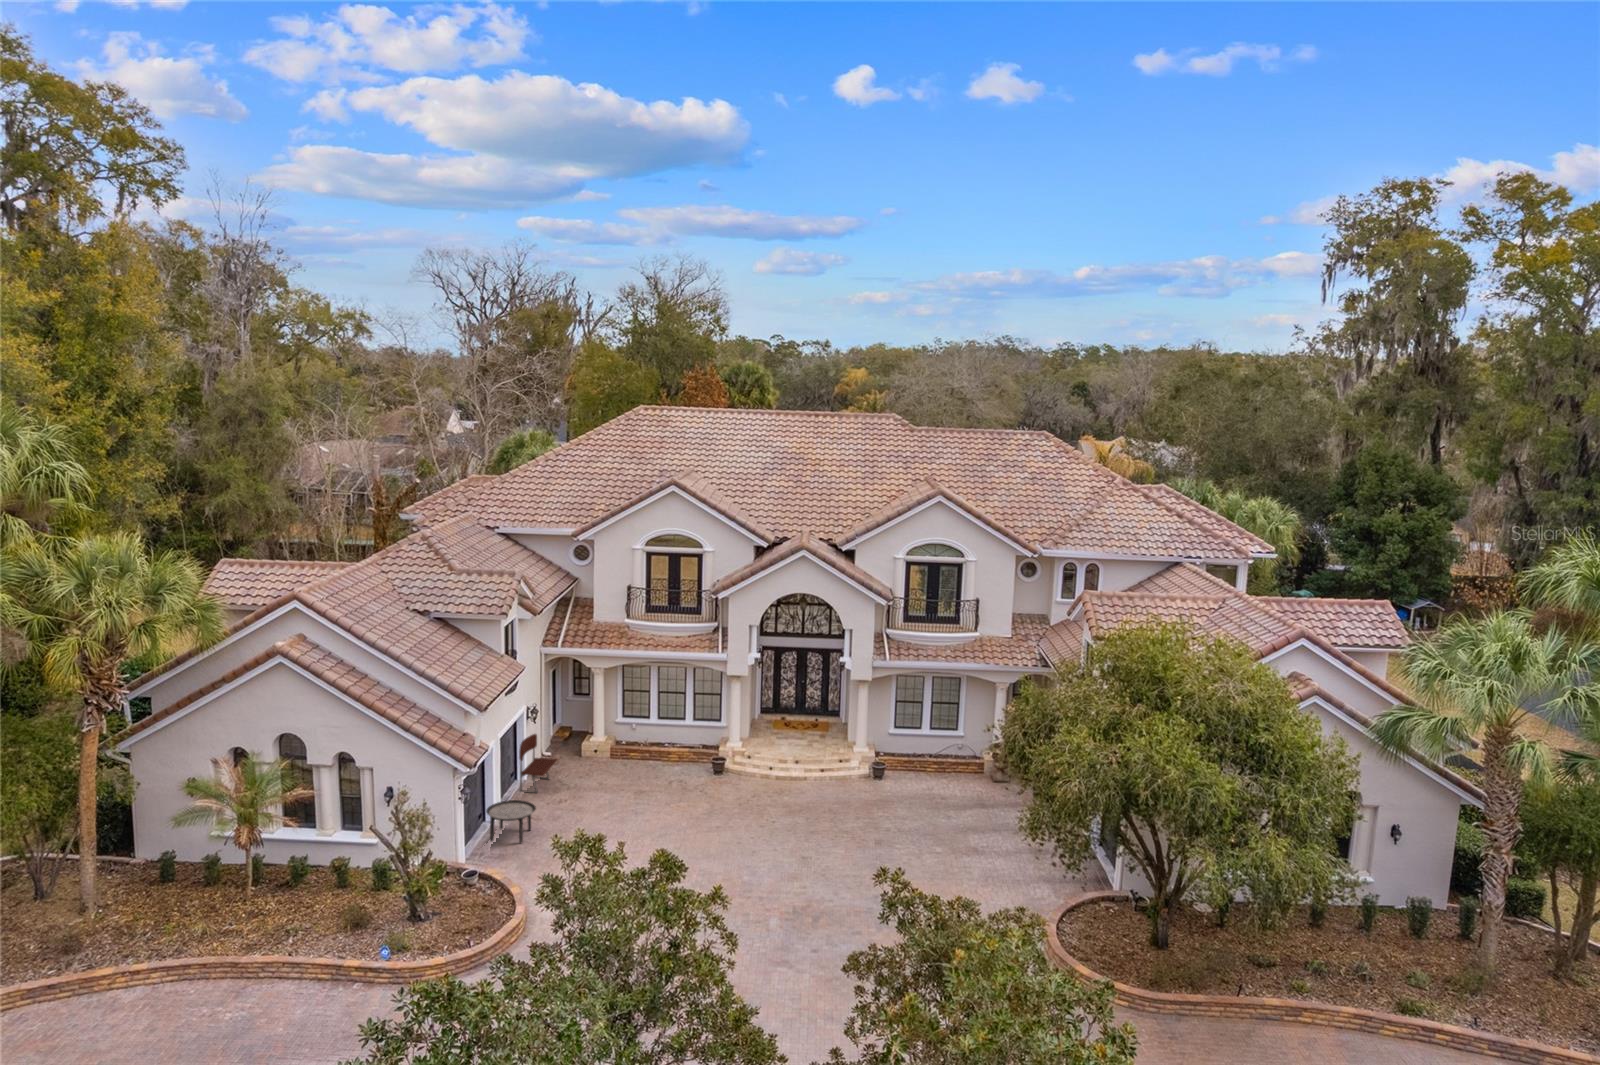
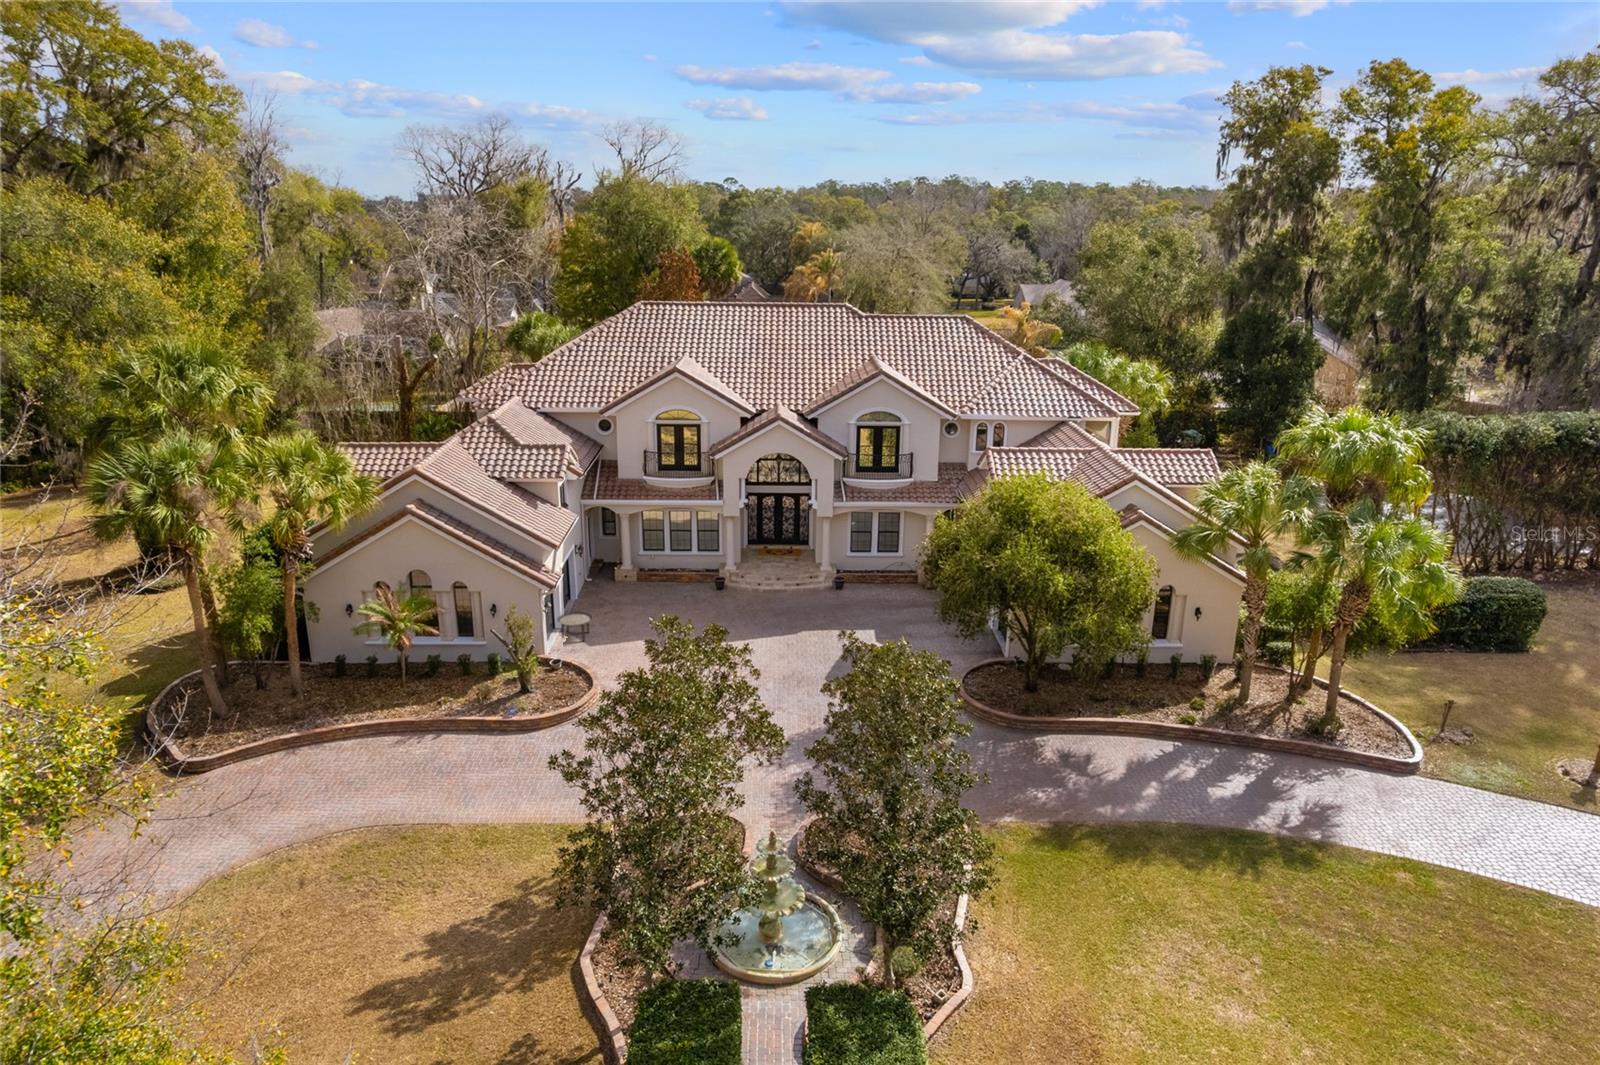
bench: present [519,734,556,793] -> none [575,564,601,607]

